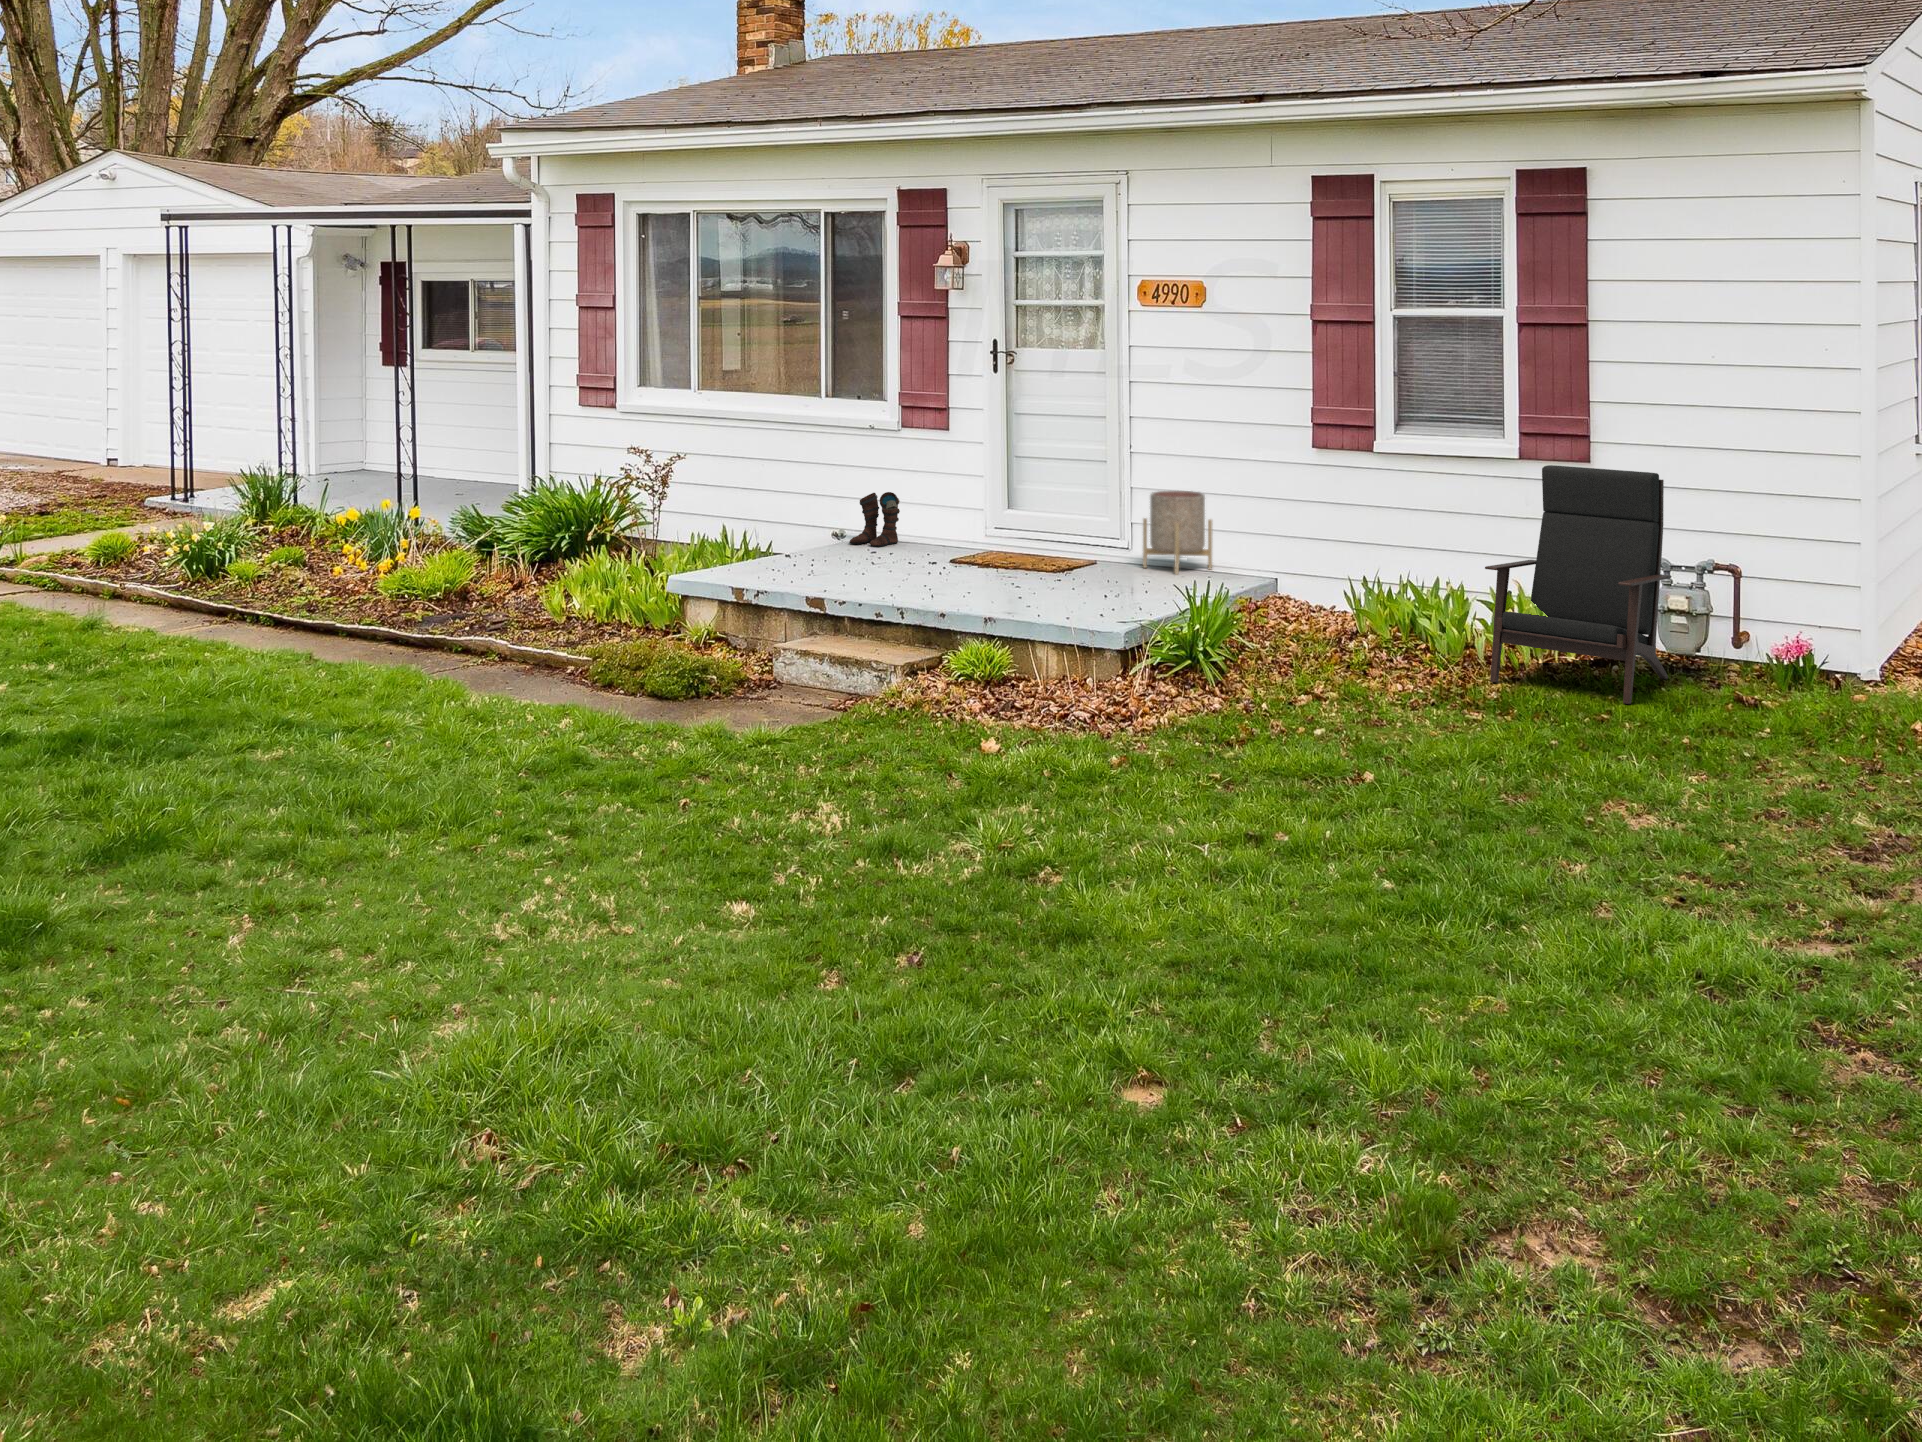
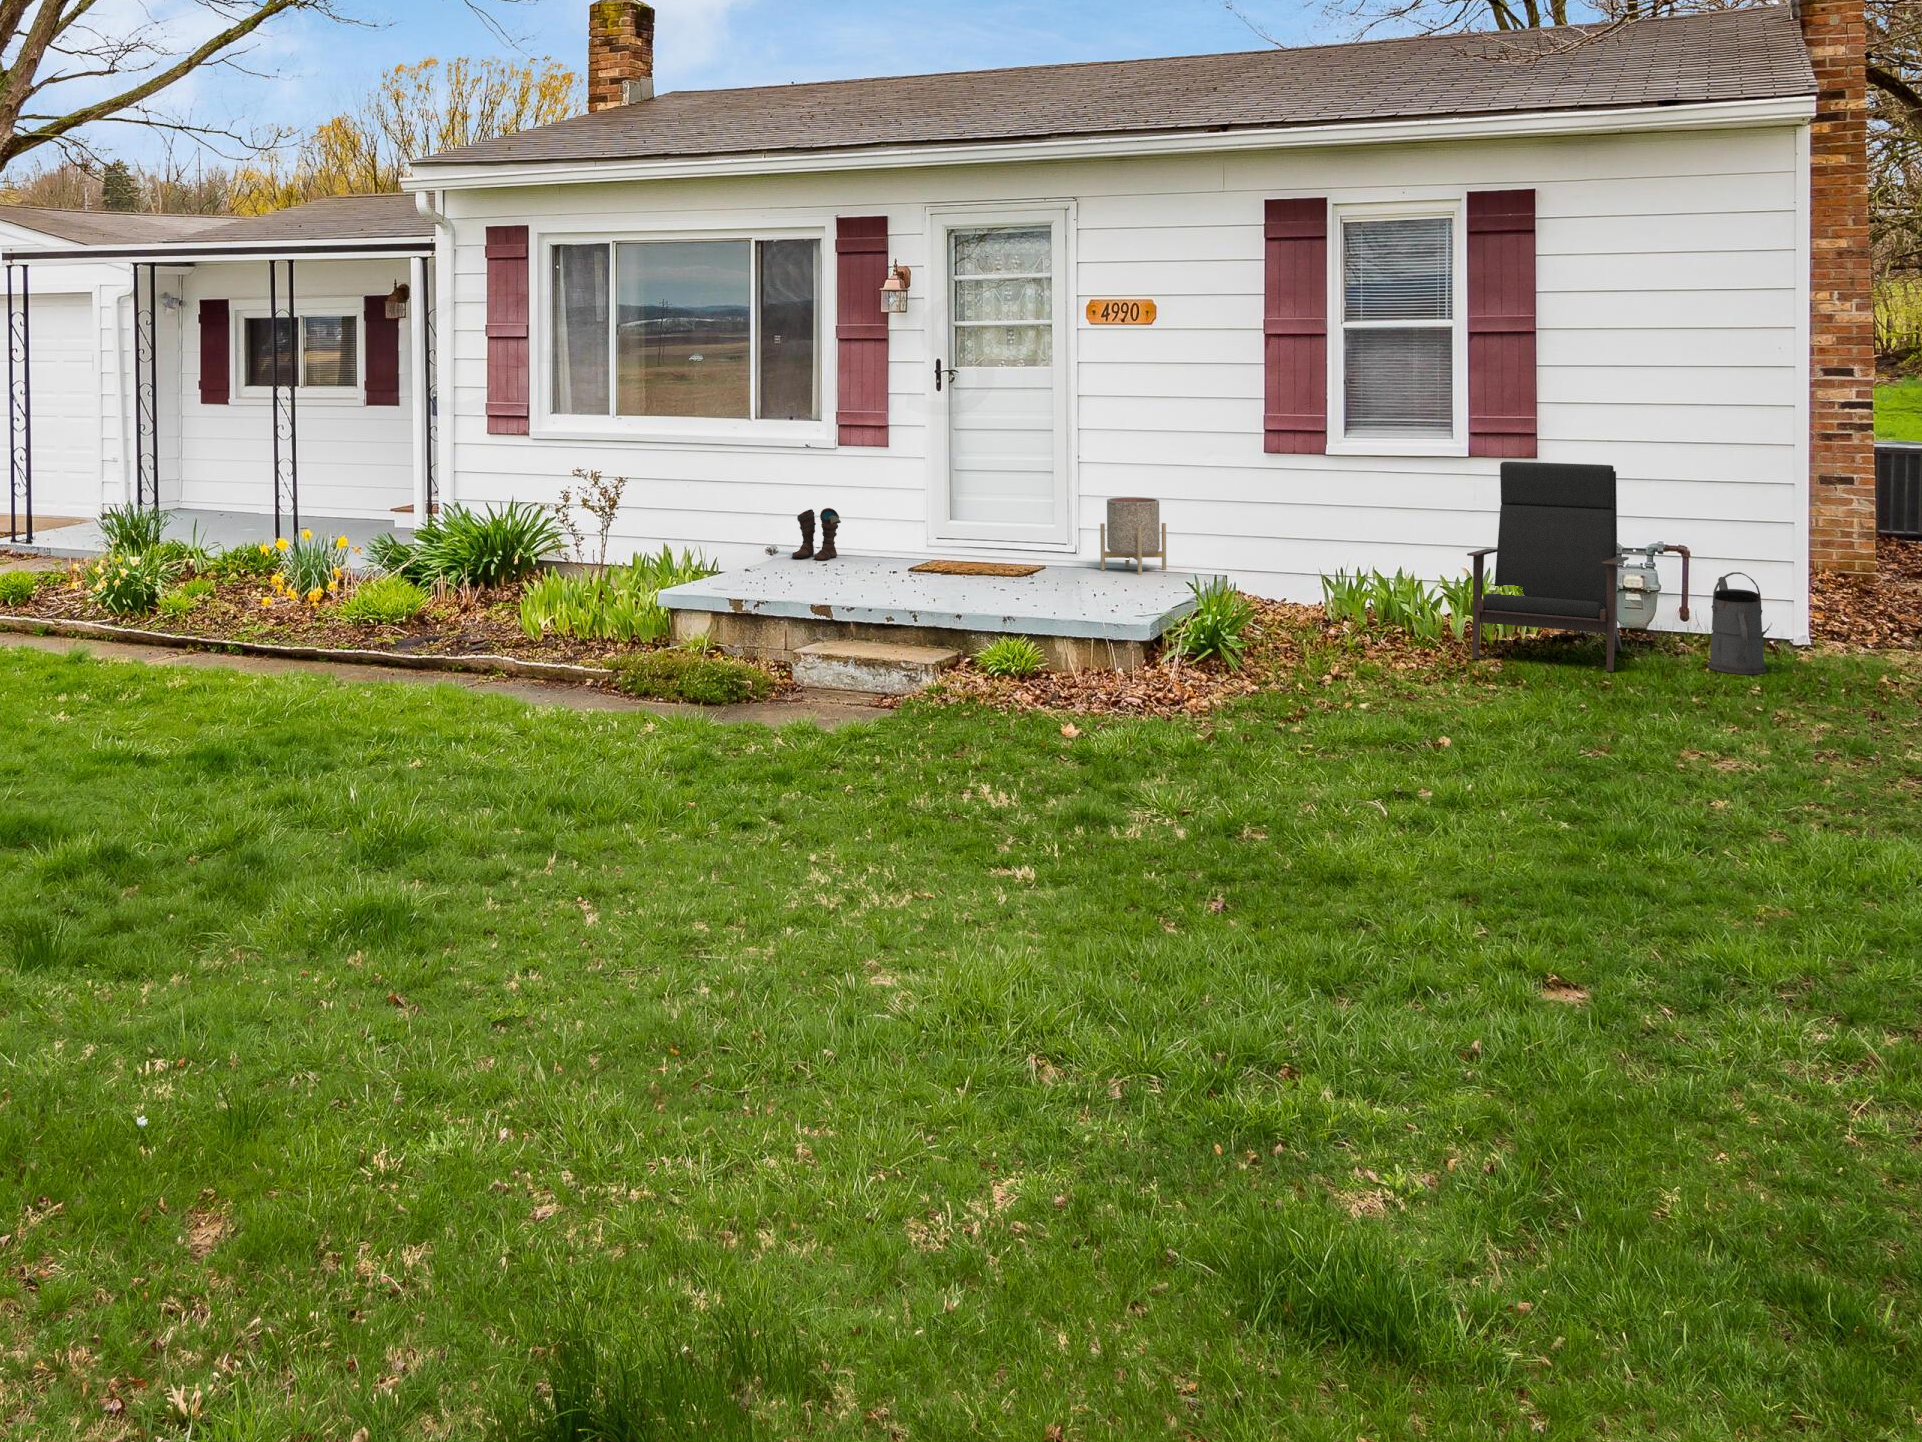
watering can: none [1743,598,1805,713] -> present [1708,572,1766,674]

